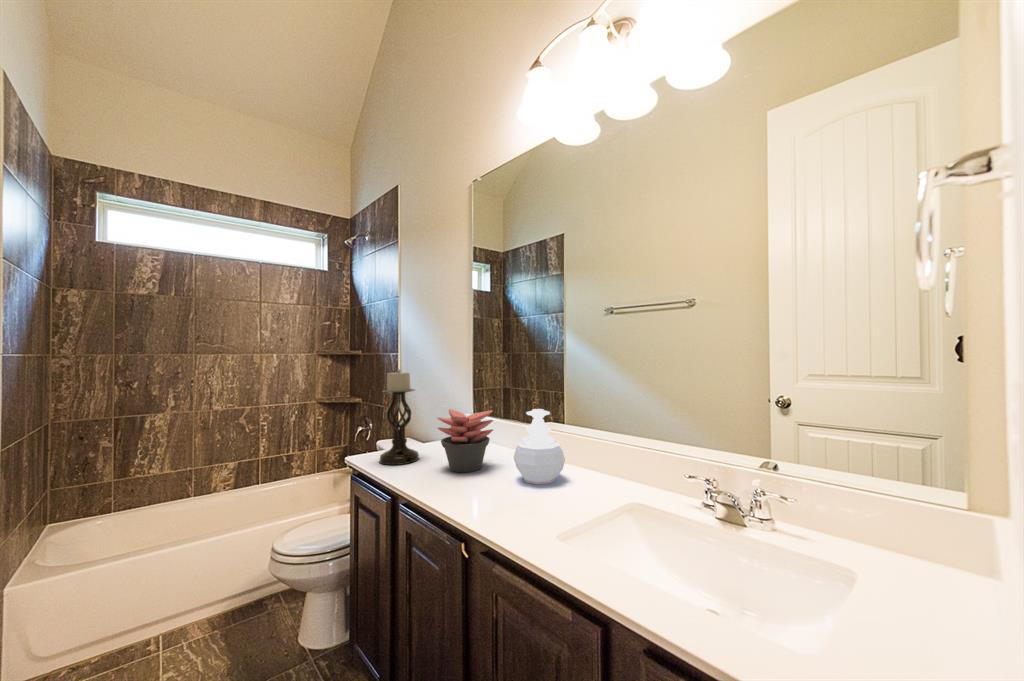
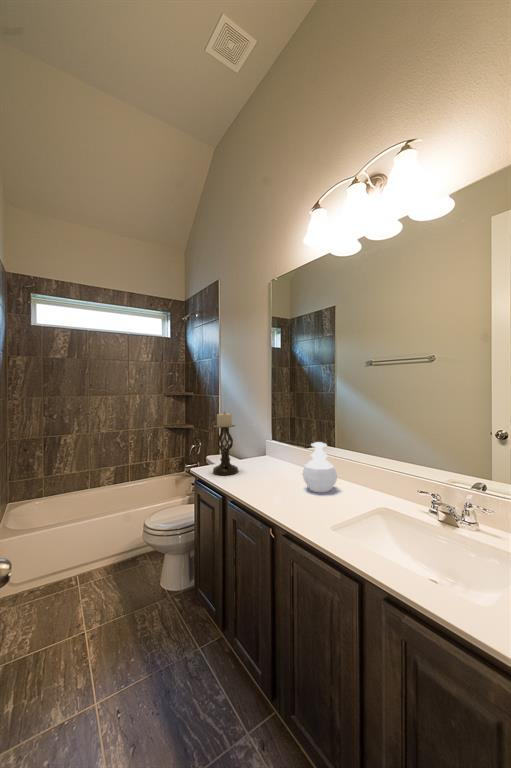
succulent plant: present [437,409,493,472] -> none [251,439,288,482]

